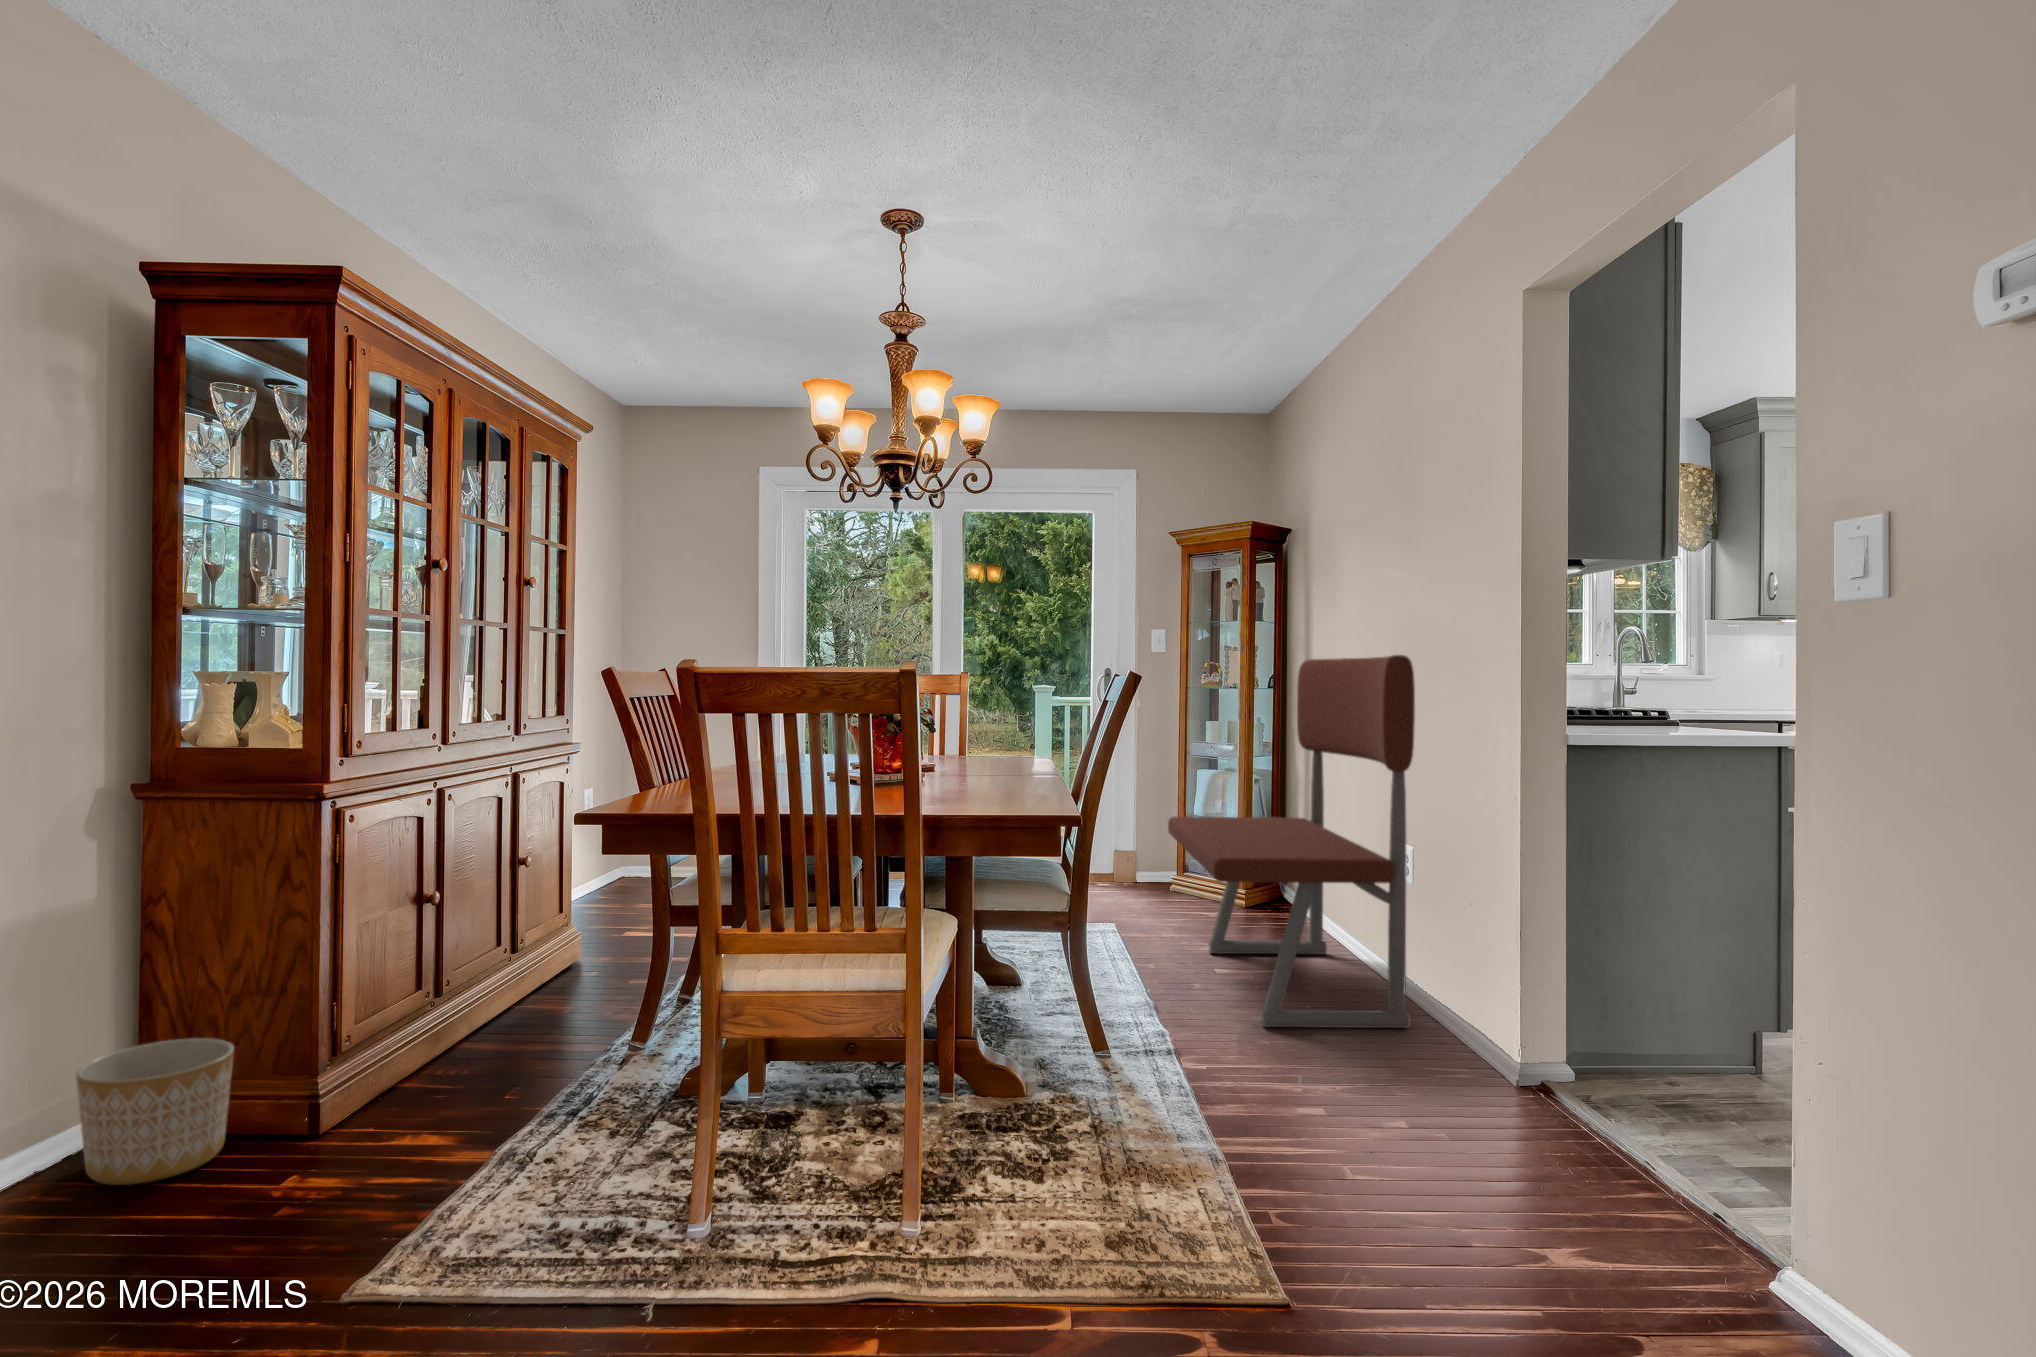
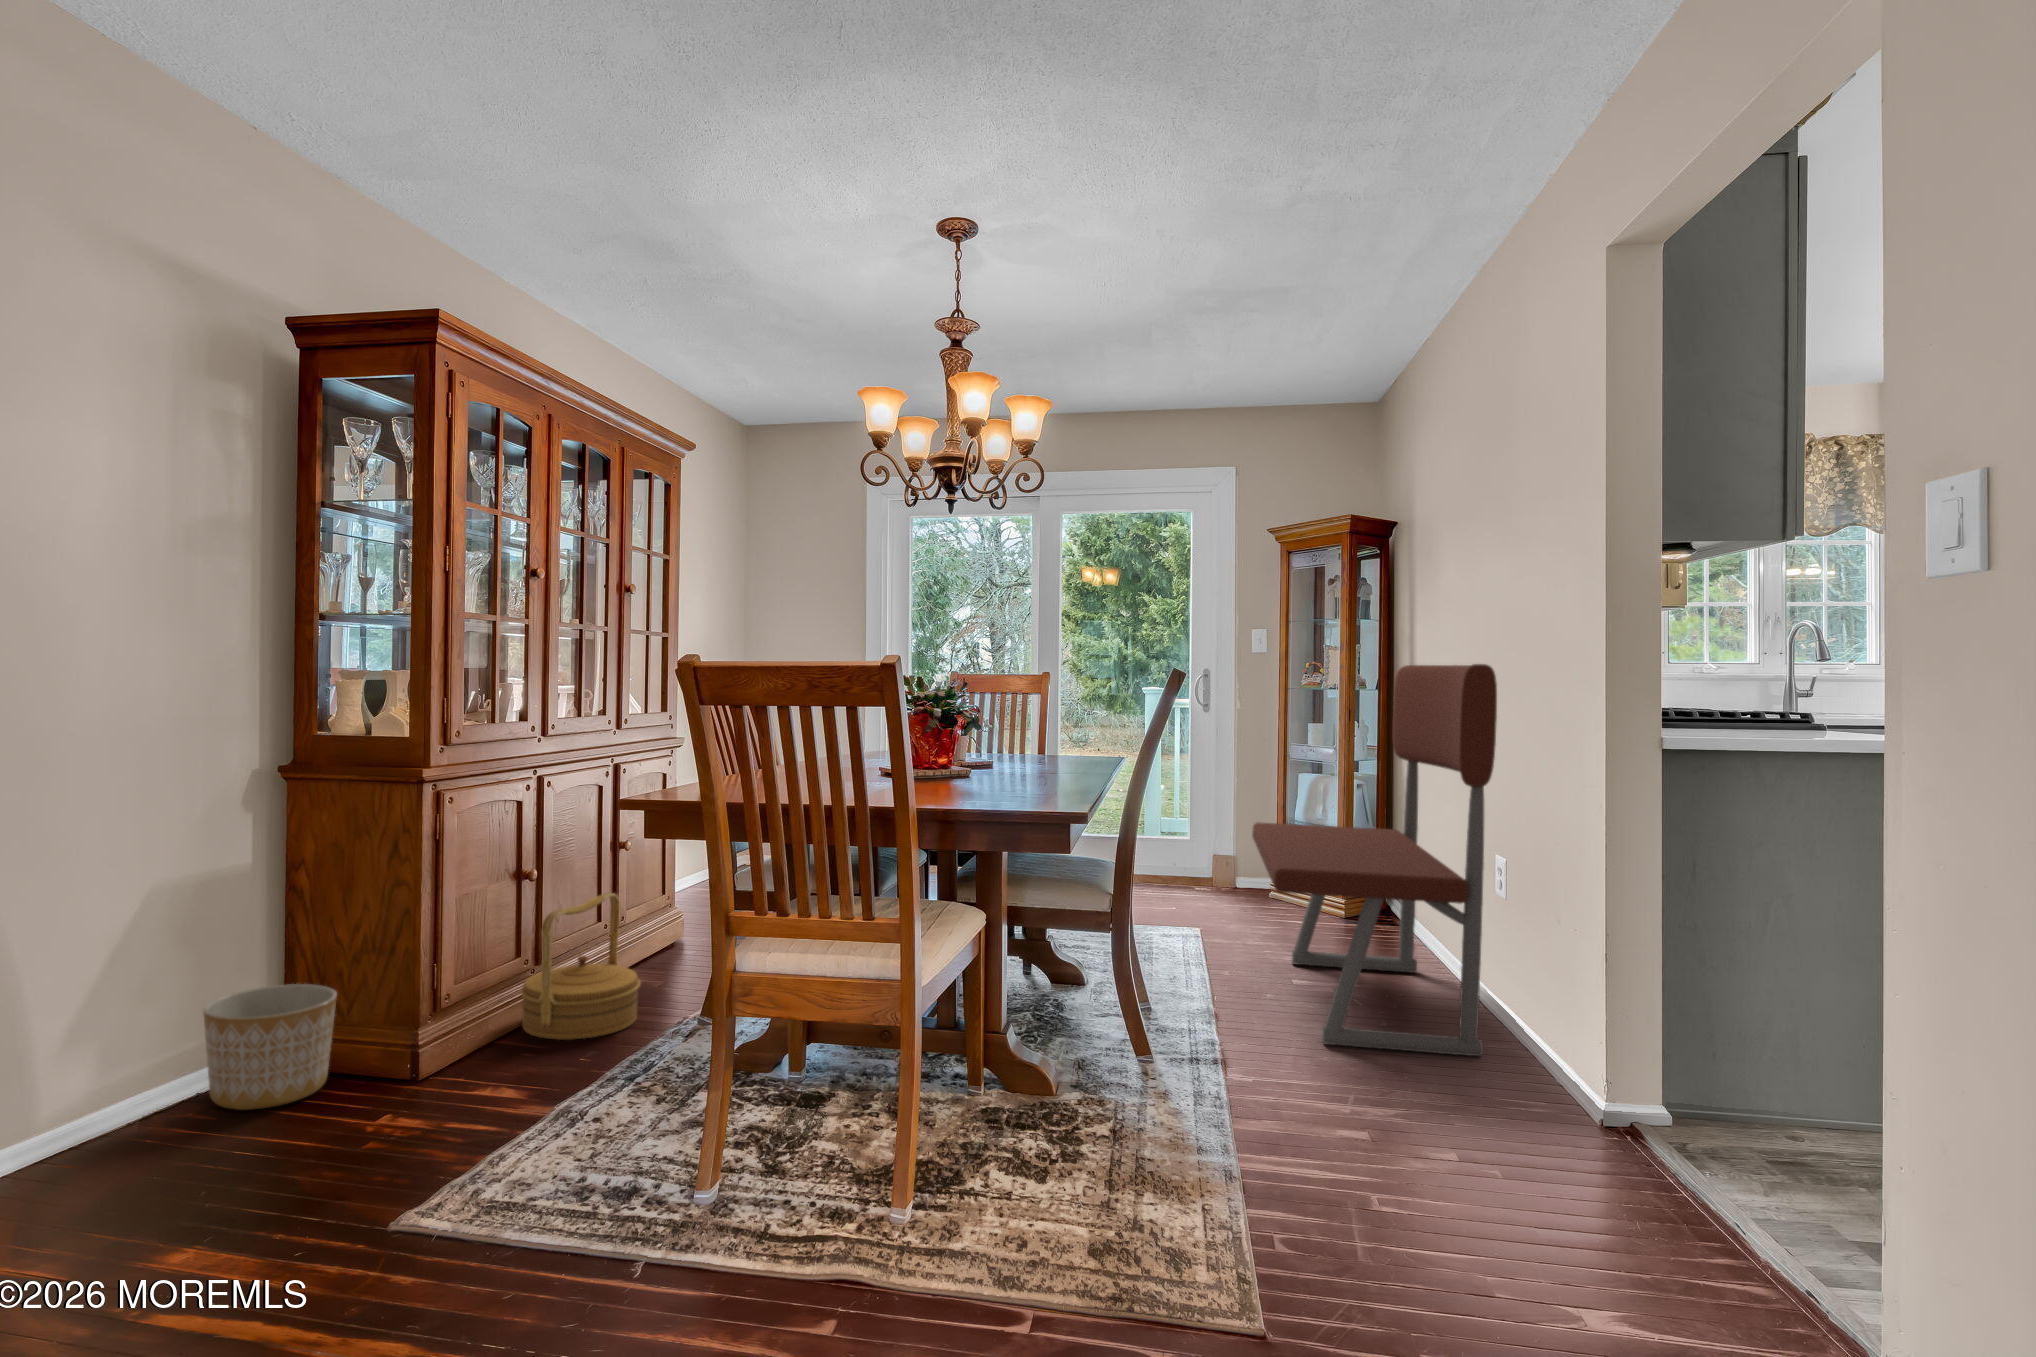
basket: none [432,919,565,1080] -> present [521,893,641,1040]

